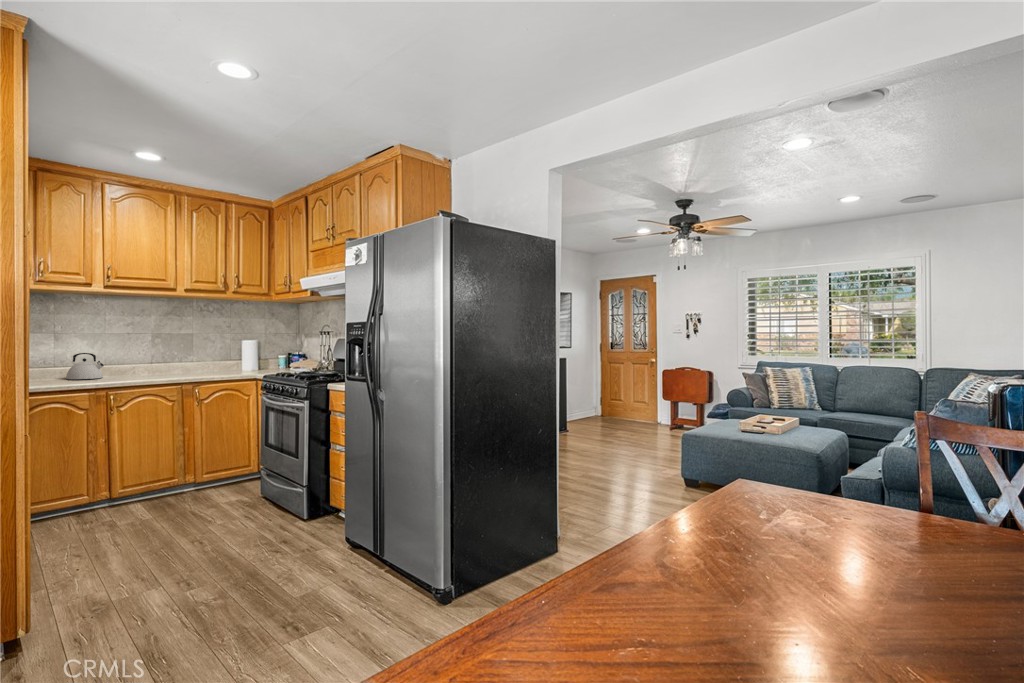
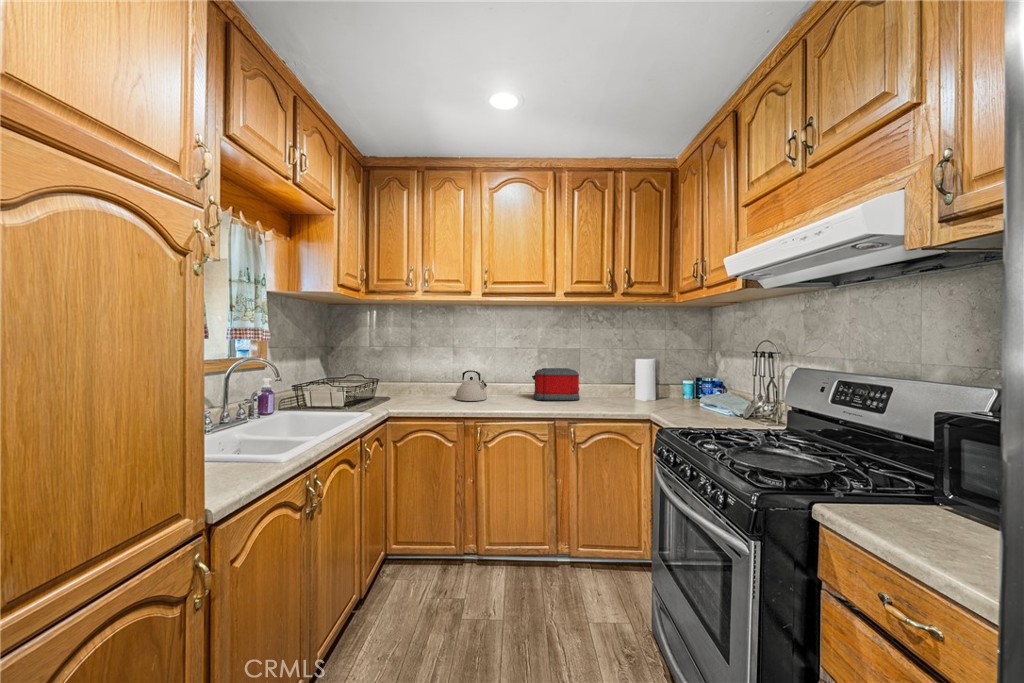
toaster: none [149,349,196,375] -> present [532,368,580,400]

